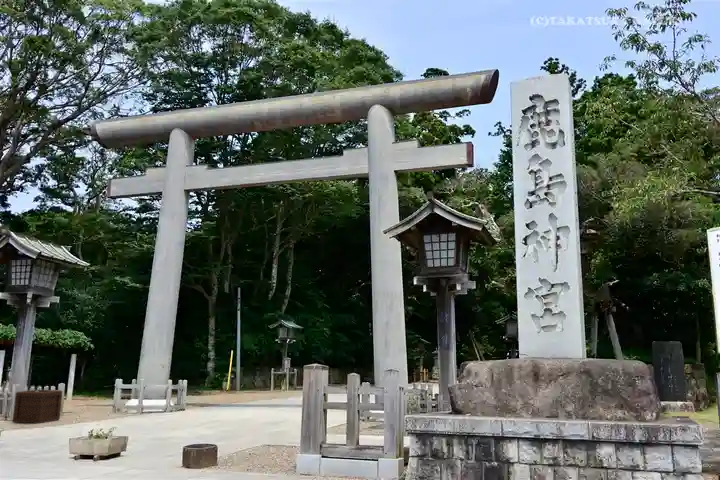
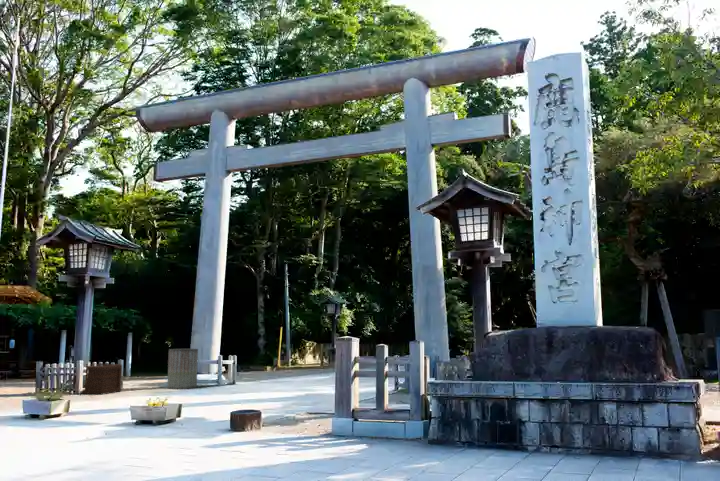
trash can: none [111,374,146,417] -> present [167,349,198,389]

